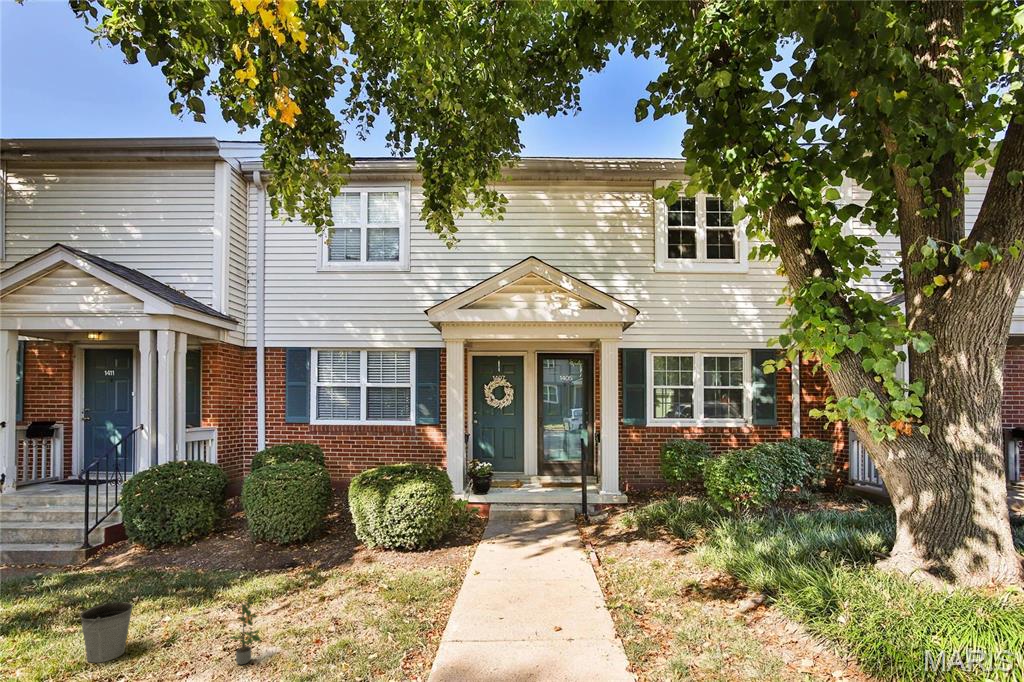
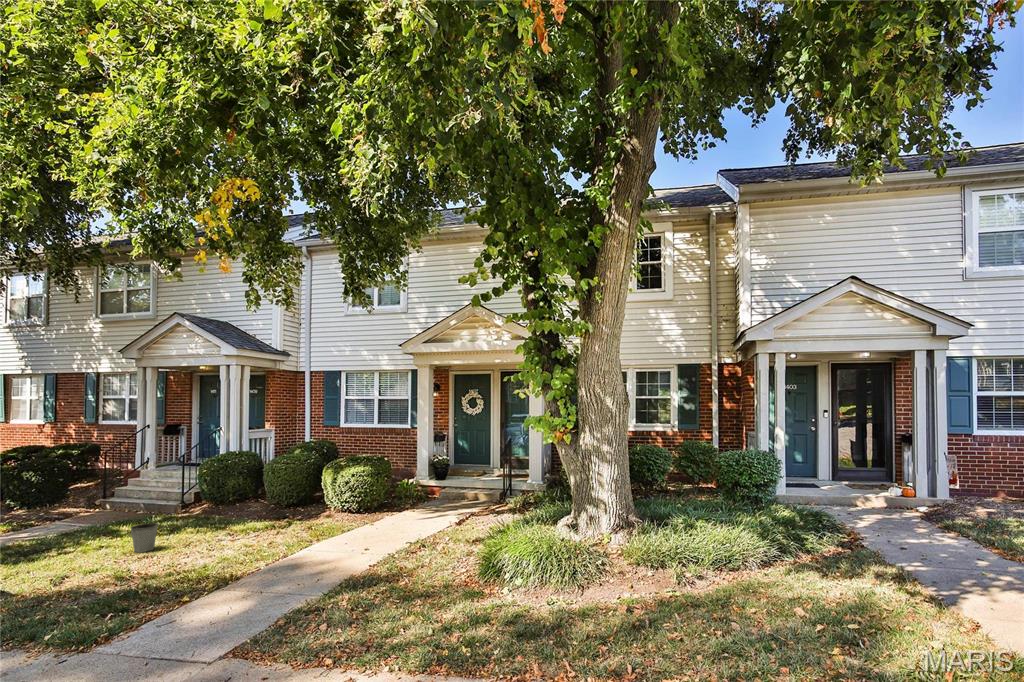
potted plant: present [230,598,261,664] -> none [190,521,211,558]

